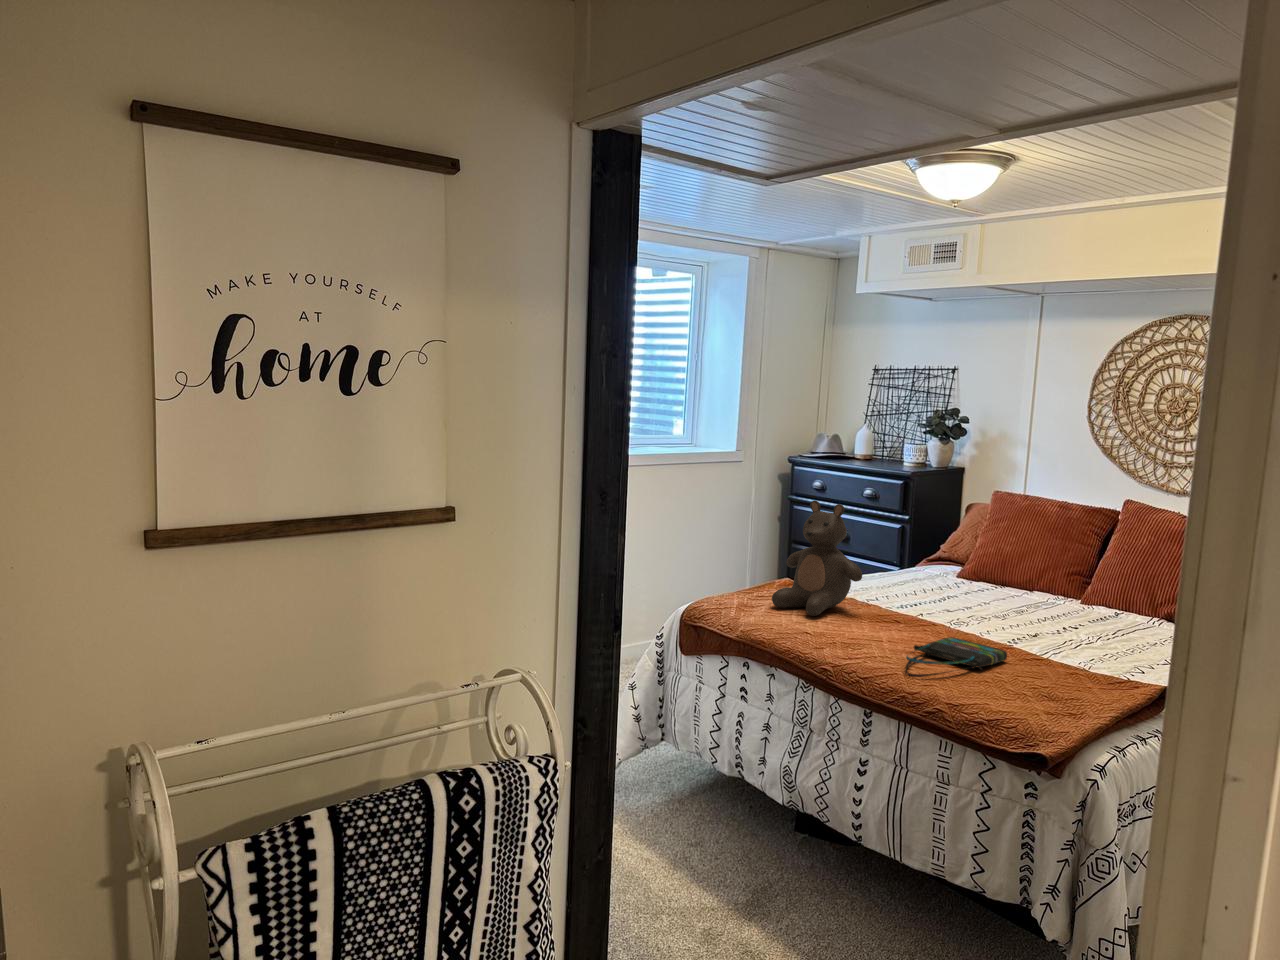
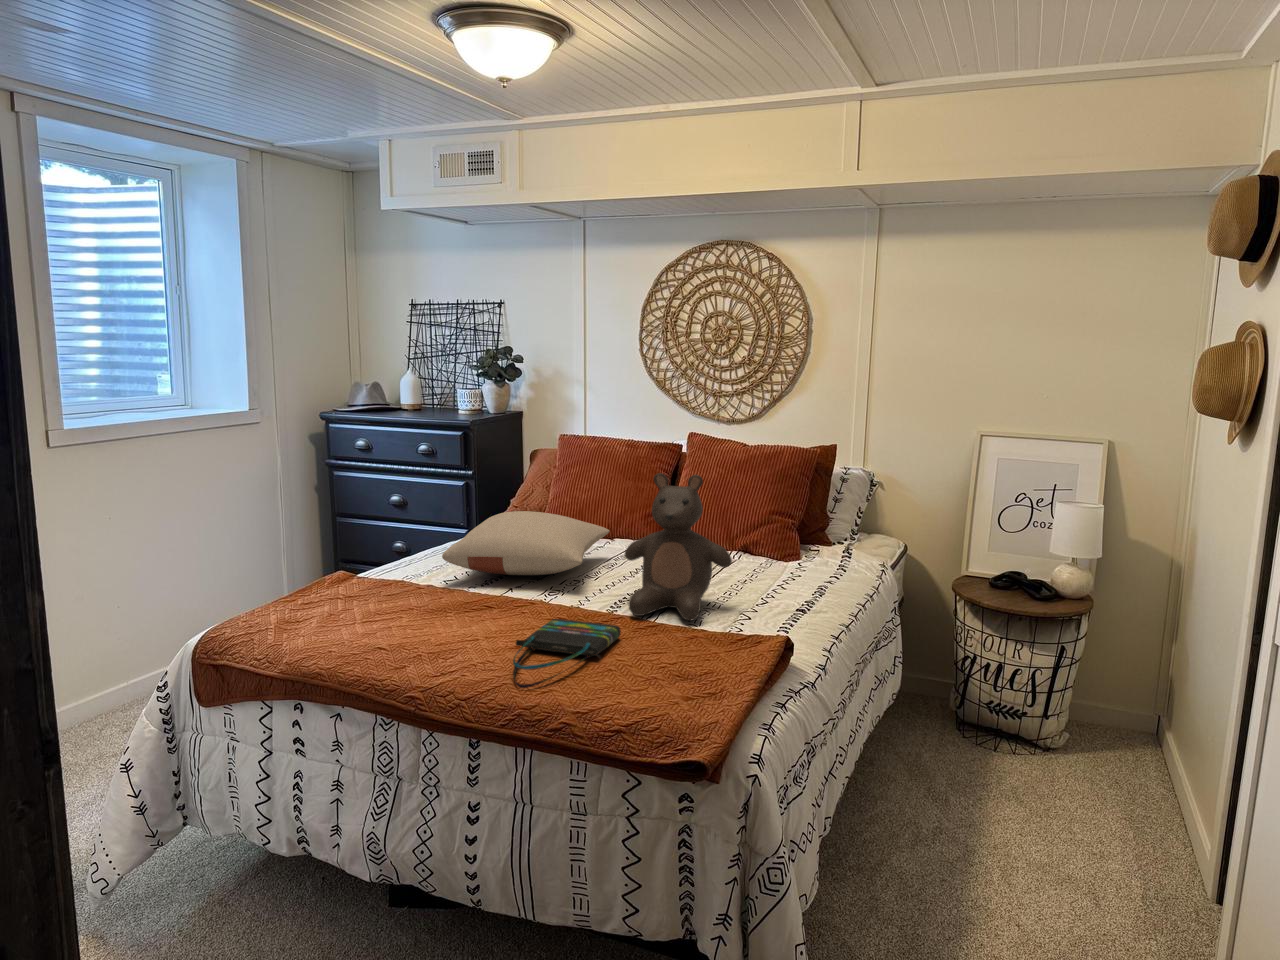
teddy bear: present [772,500,862,616] -> present [625,473,732,621]
pillow: none [868,551,1025,607] -> present [442,511,609,575]

